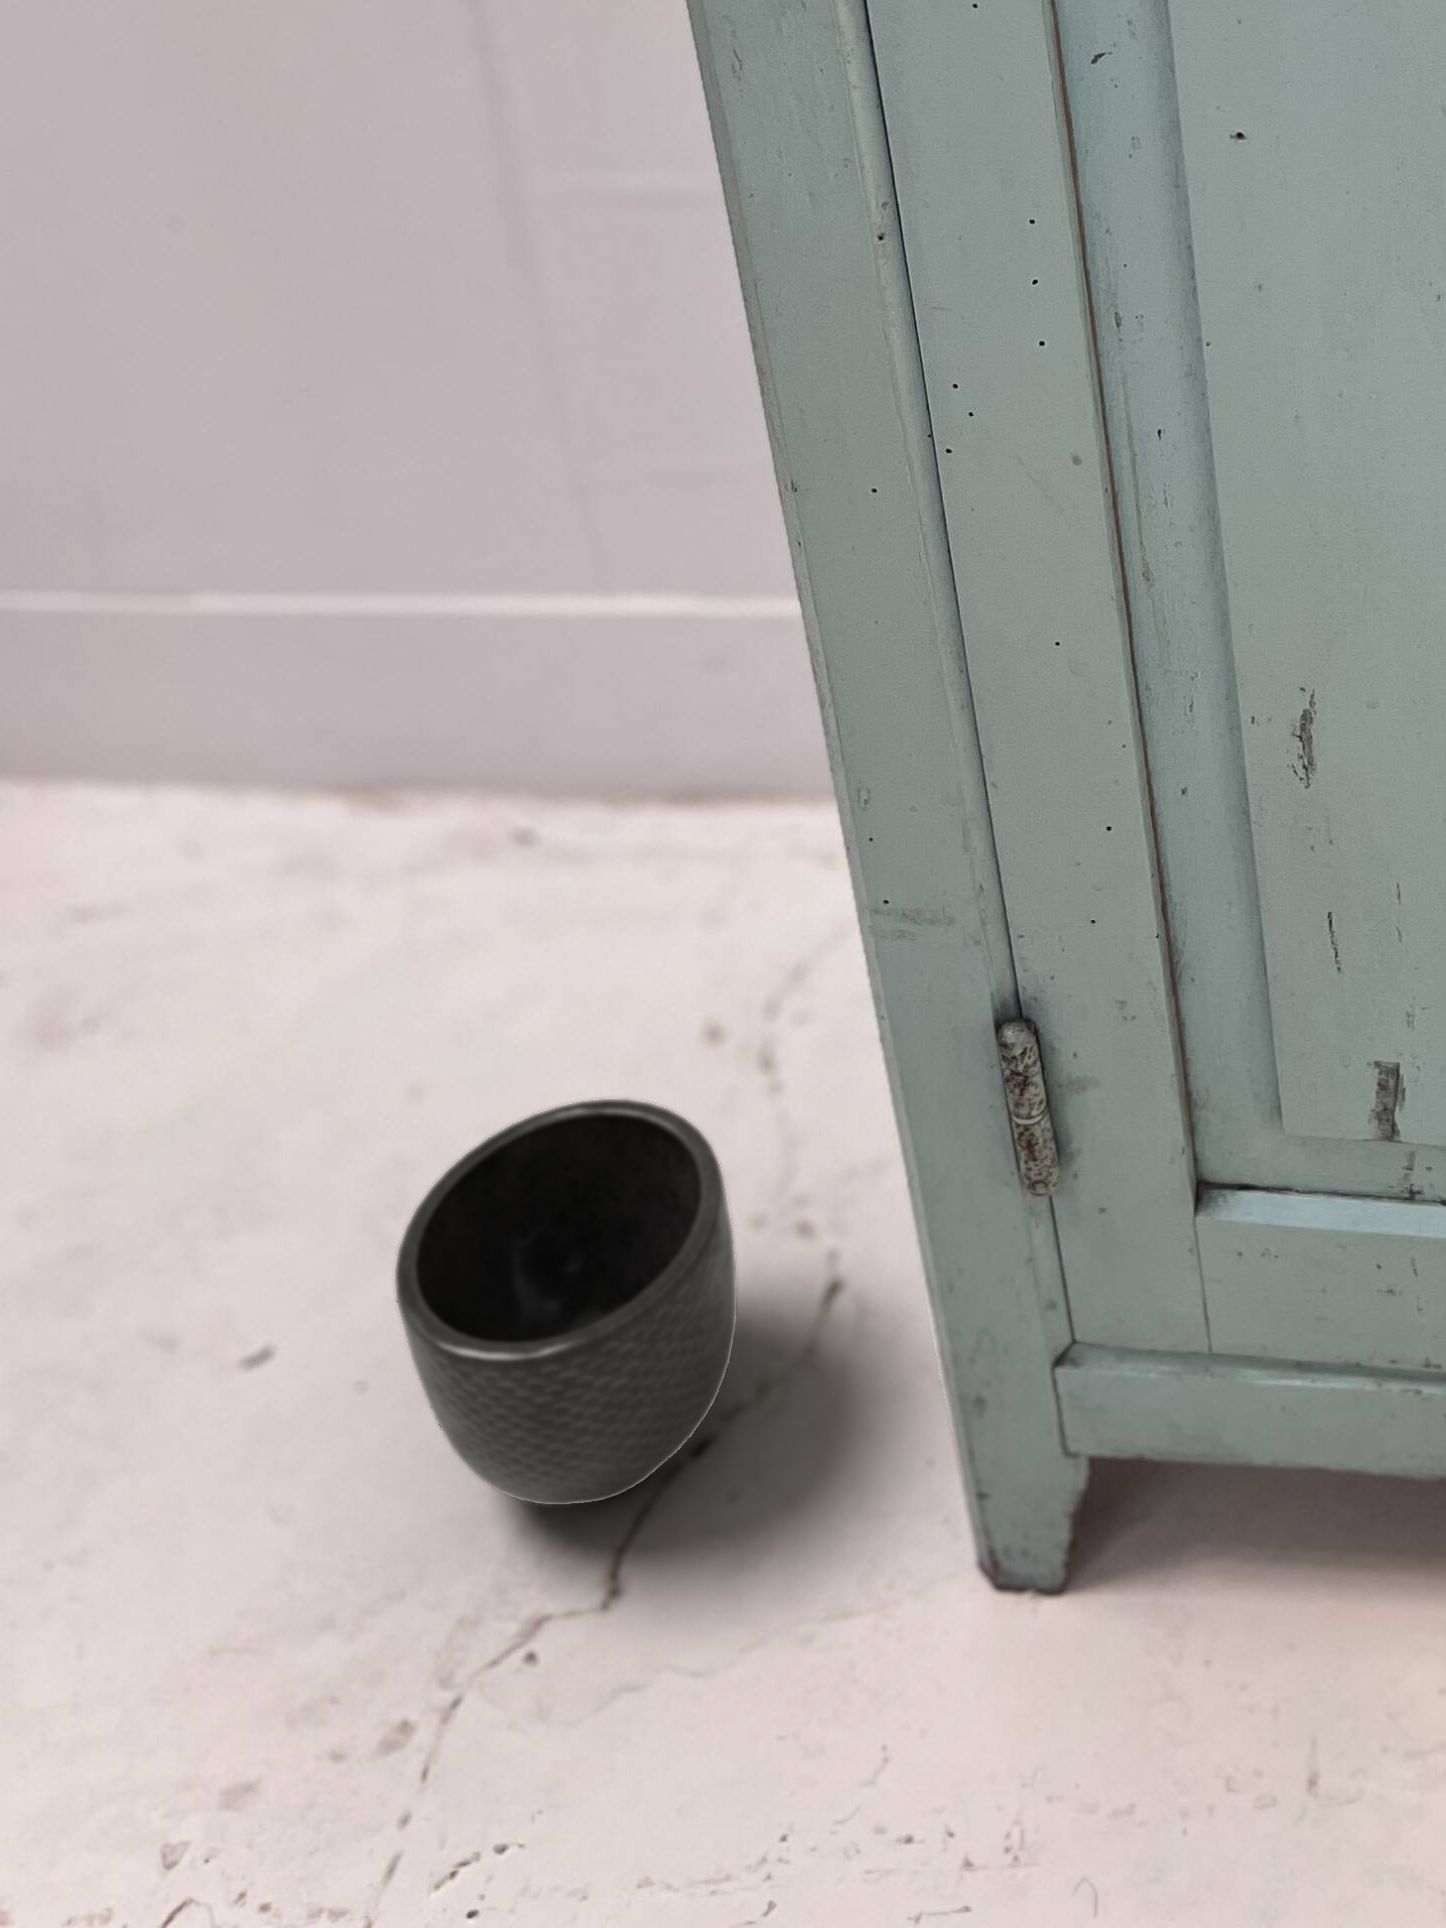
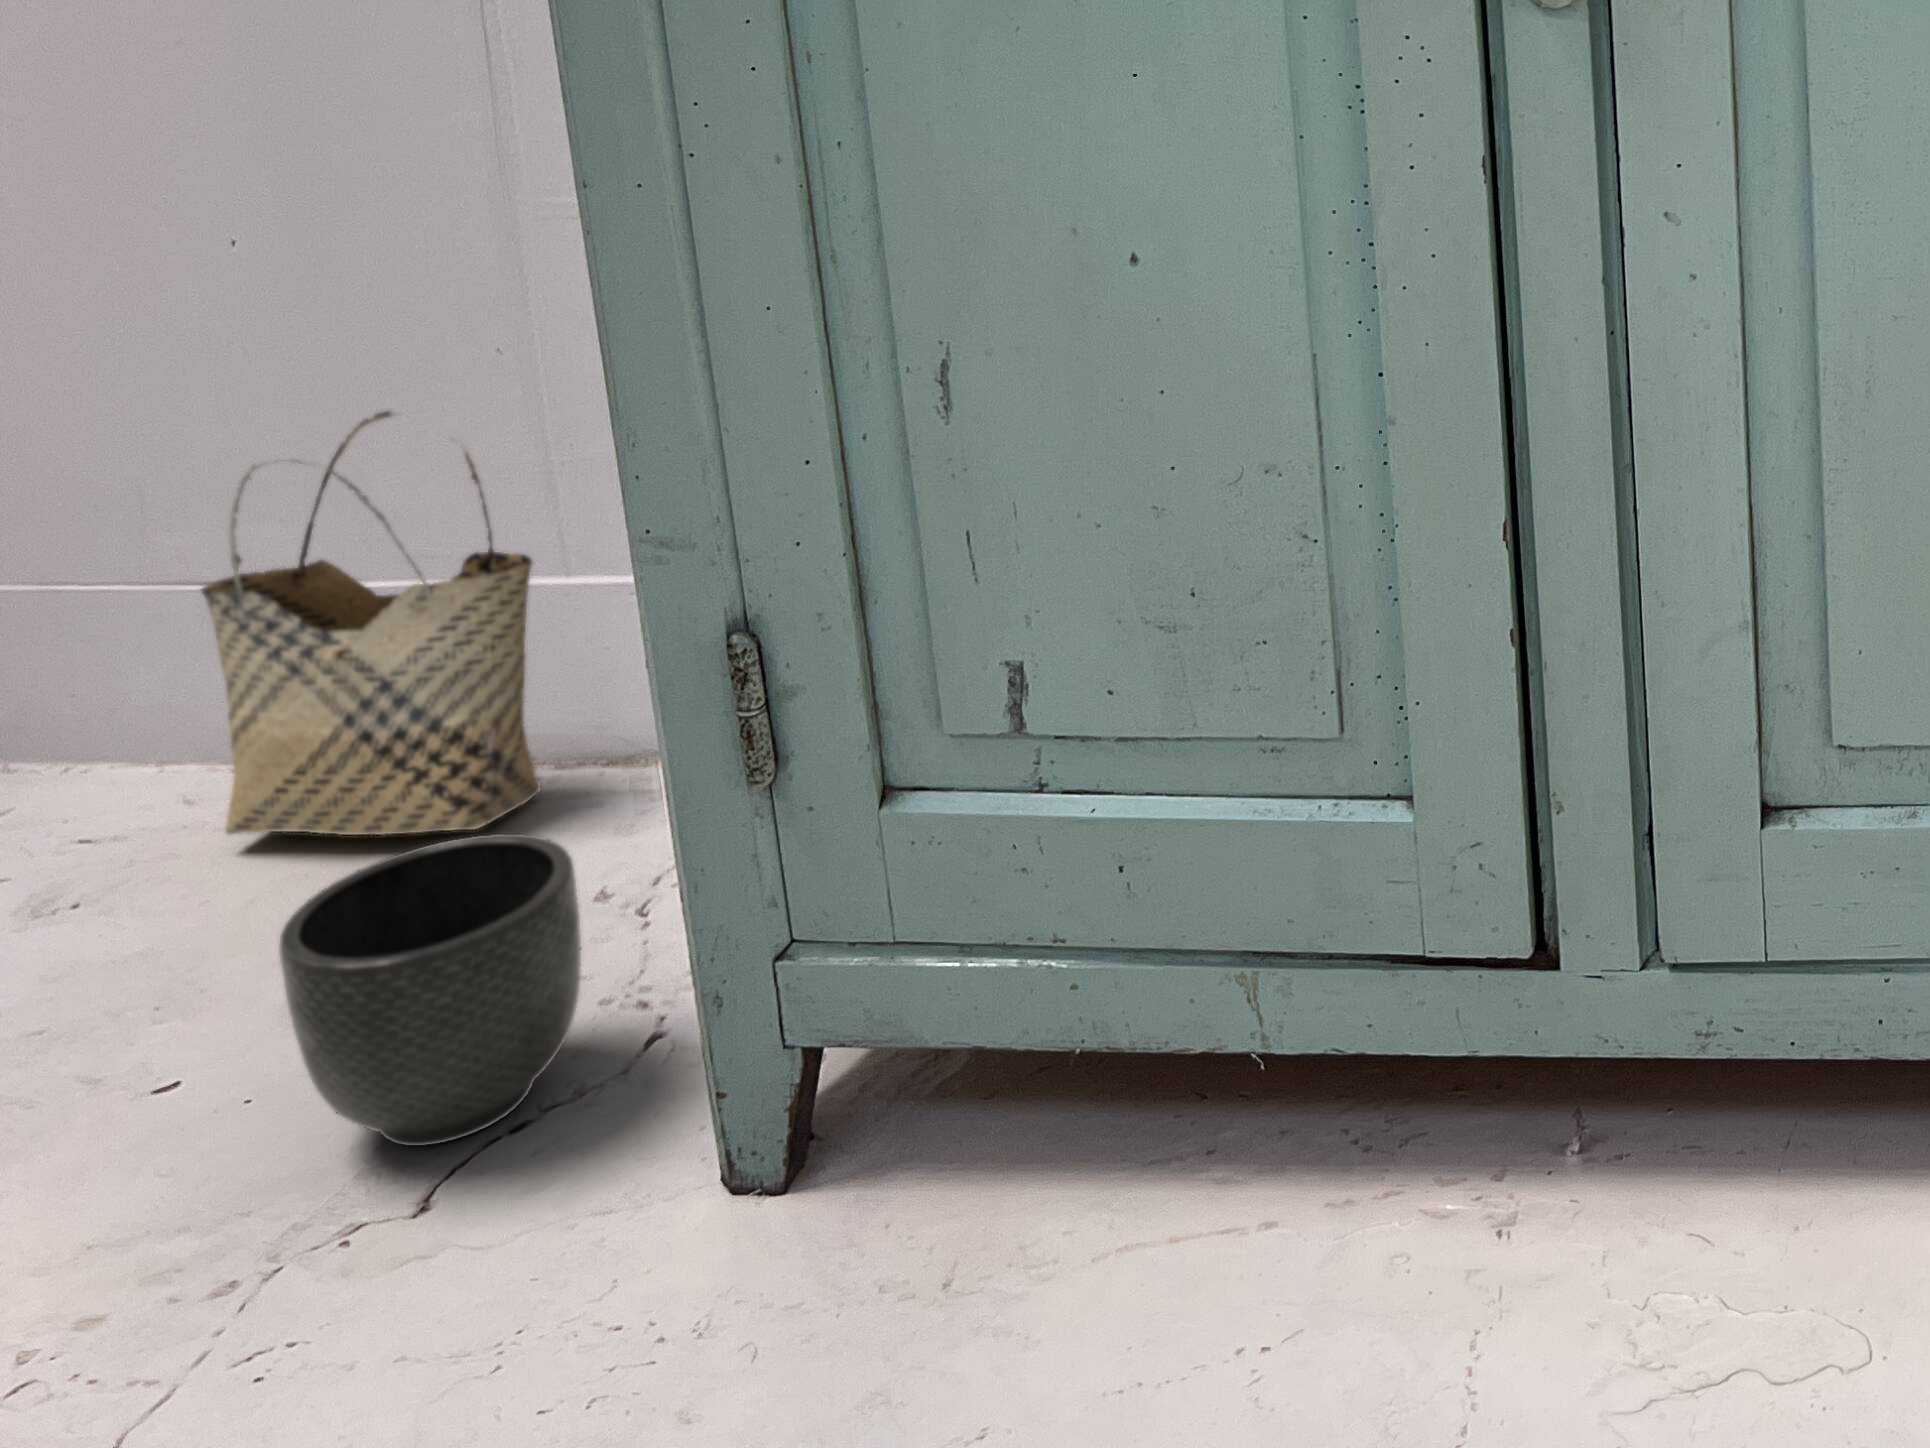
woven basket: none [115,448,531,958] -> present [201,411,541,835]

